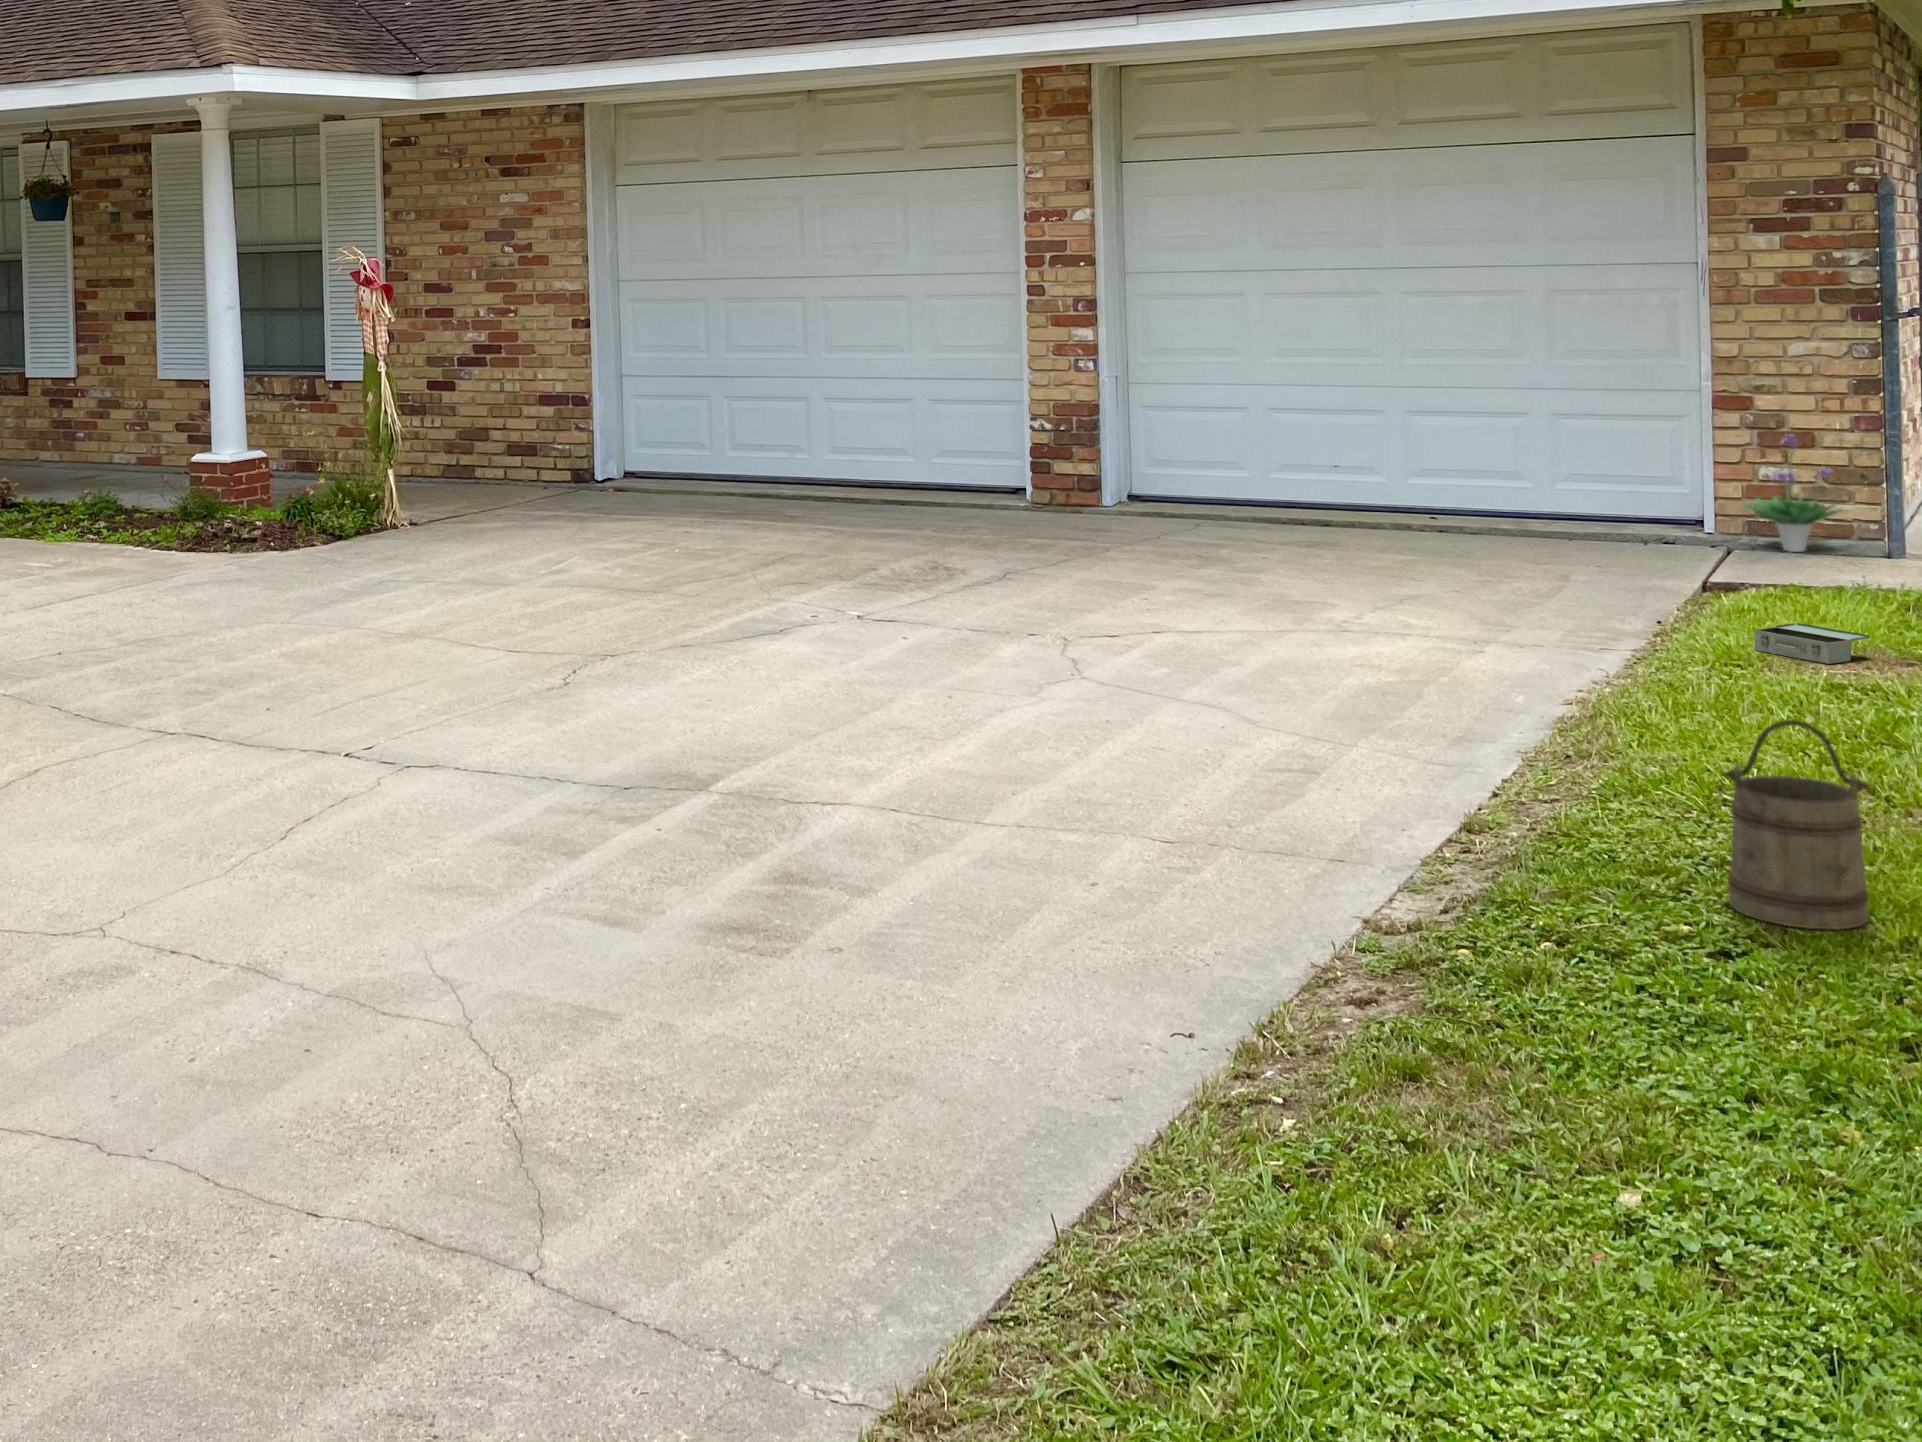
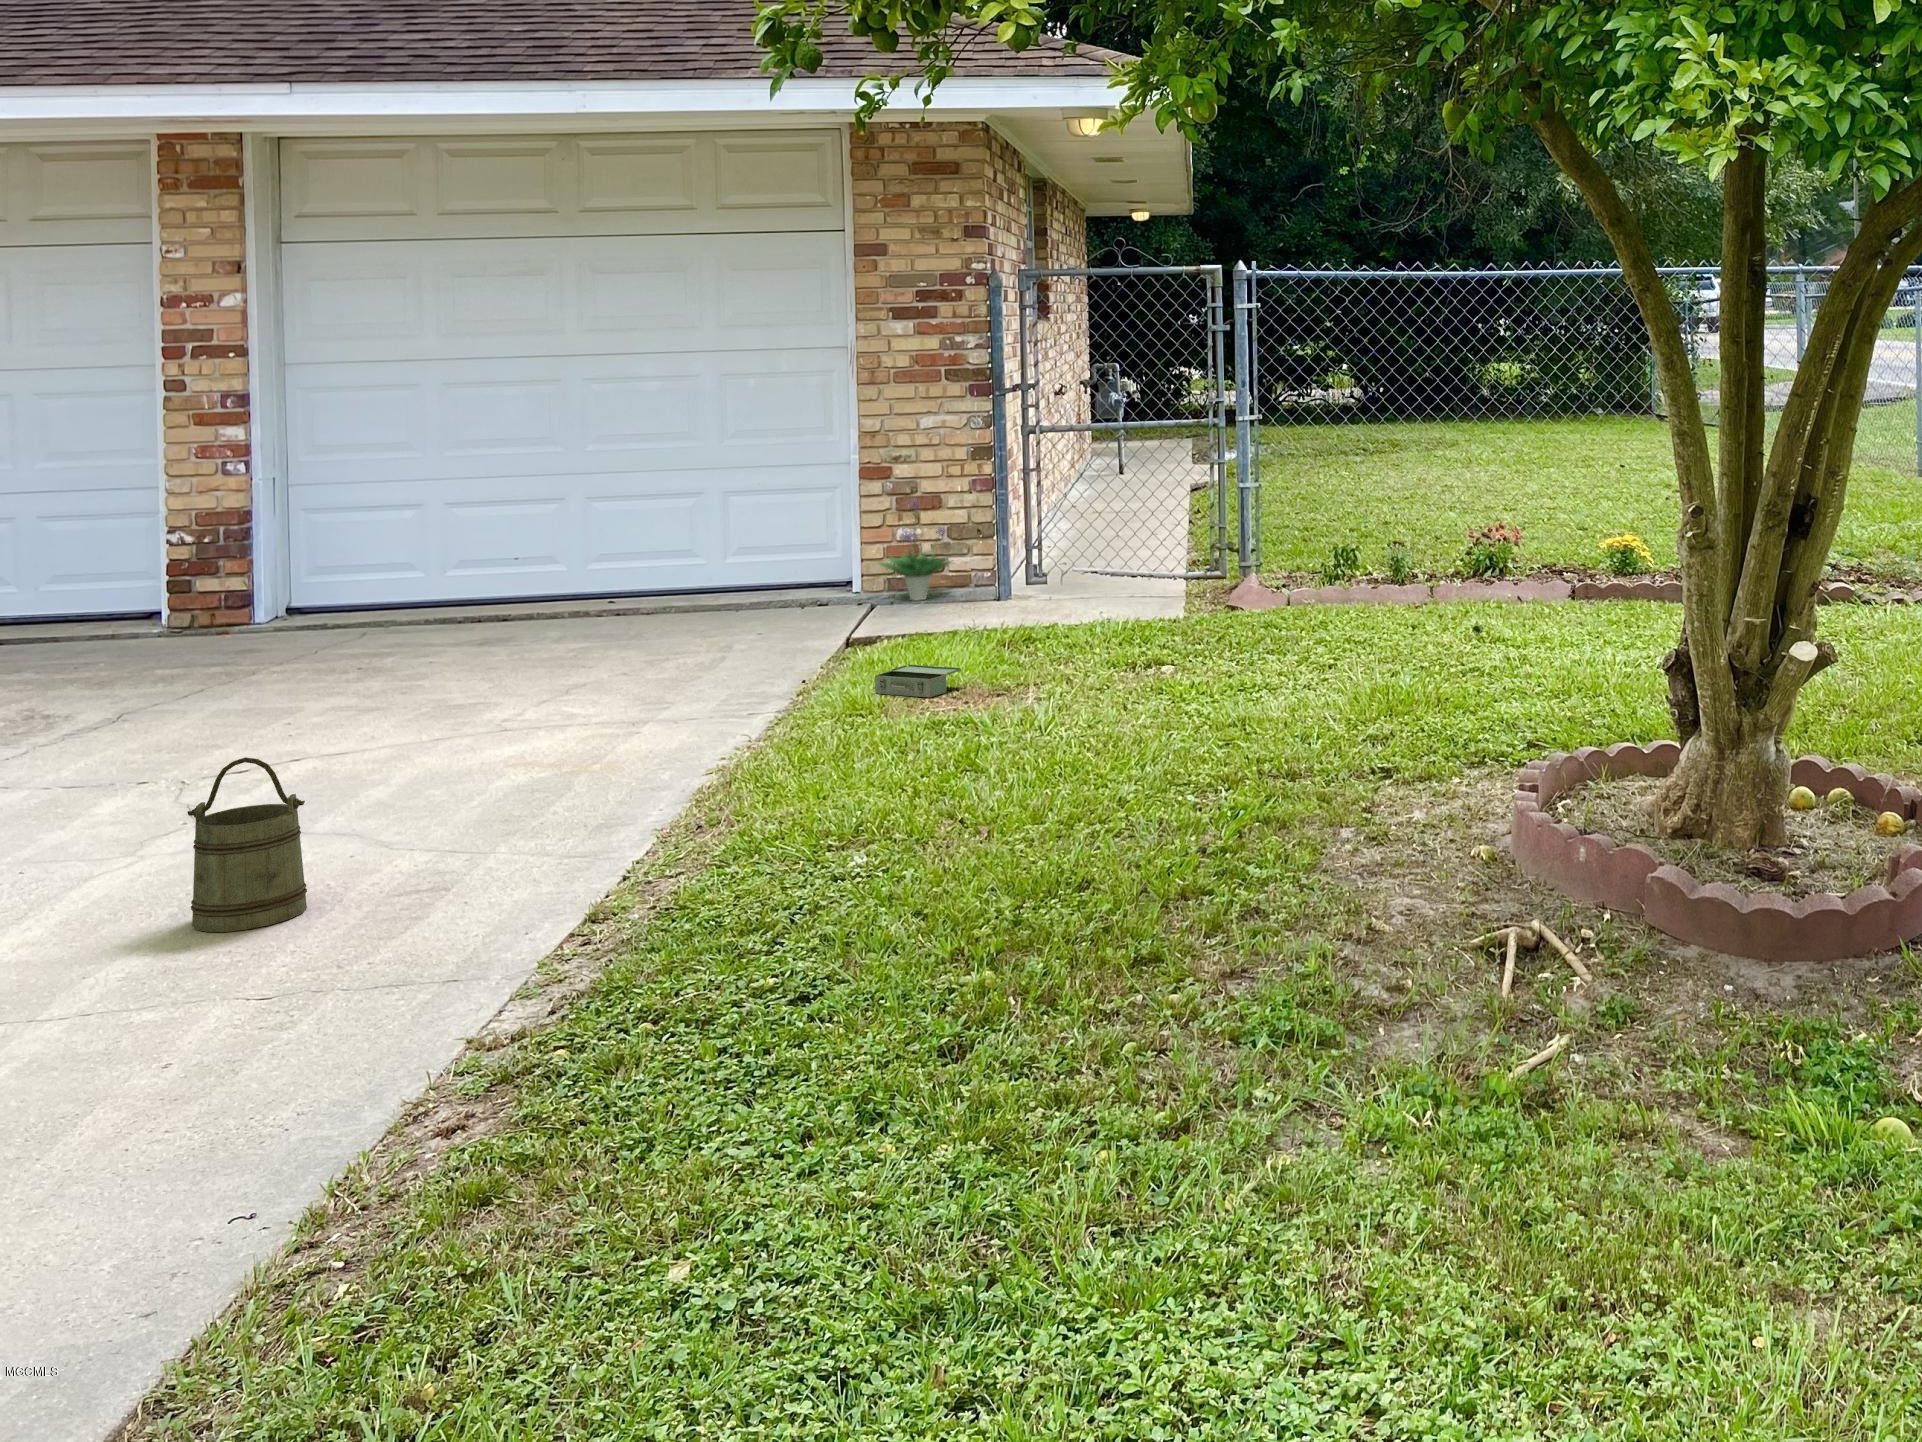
bucket: present [1723,720,1869,930] -> present [187,757,307,932]

